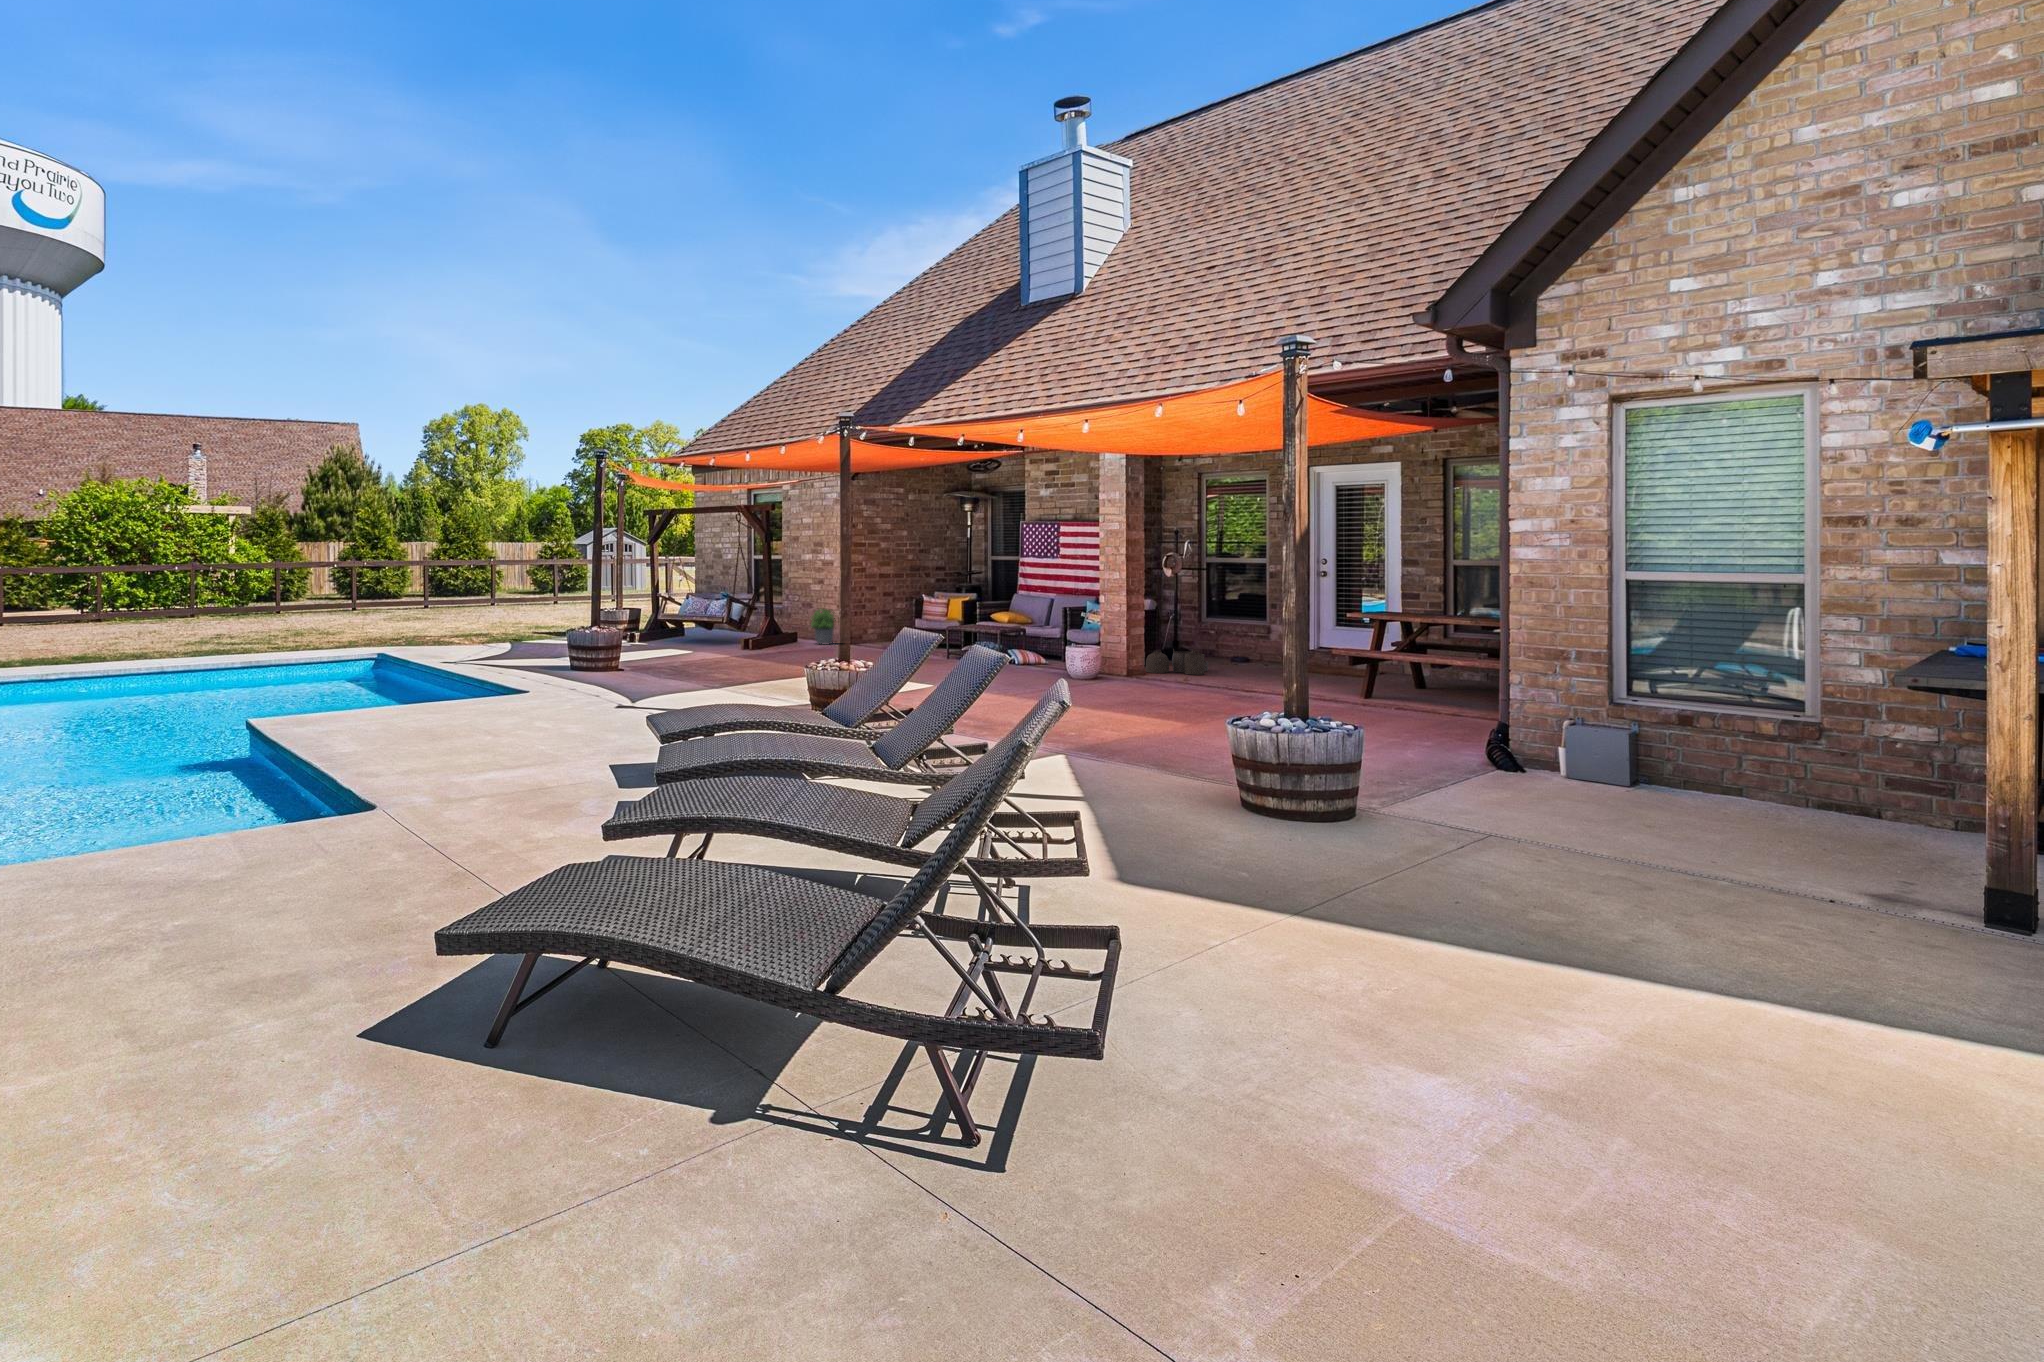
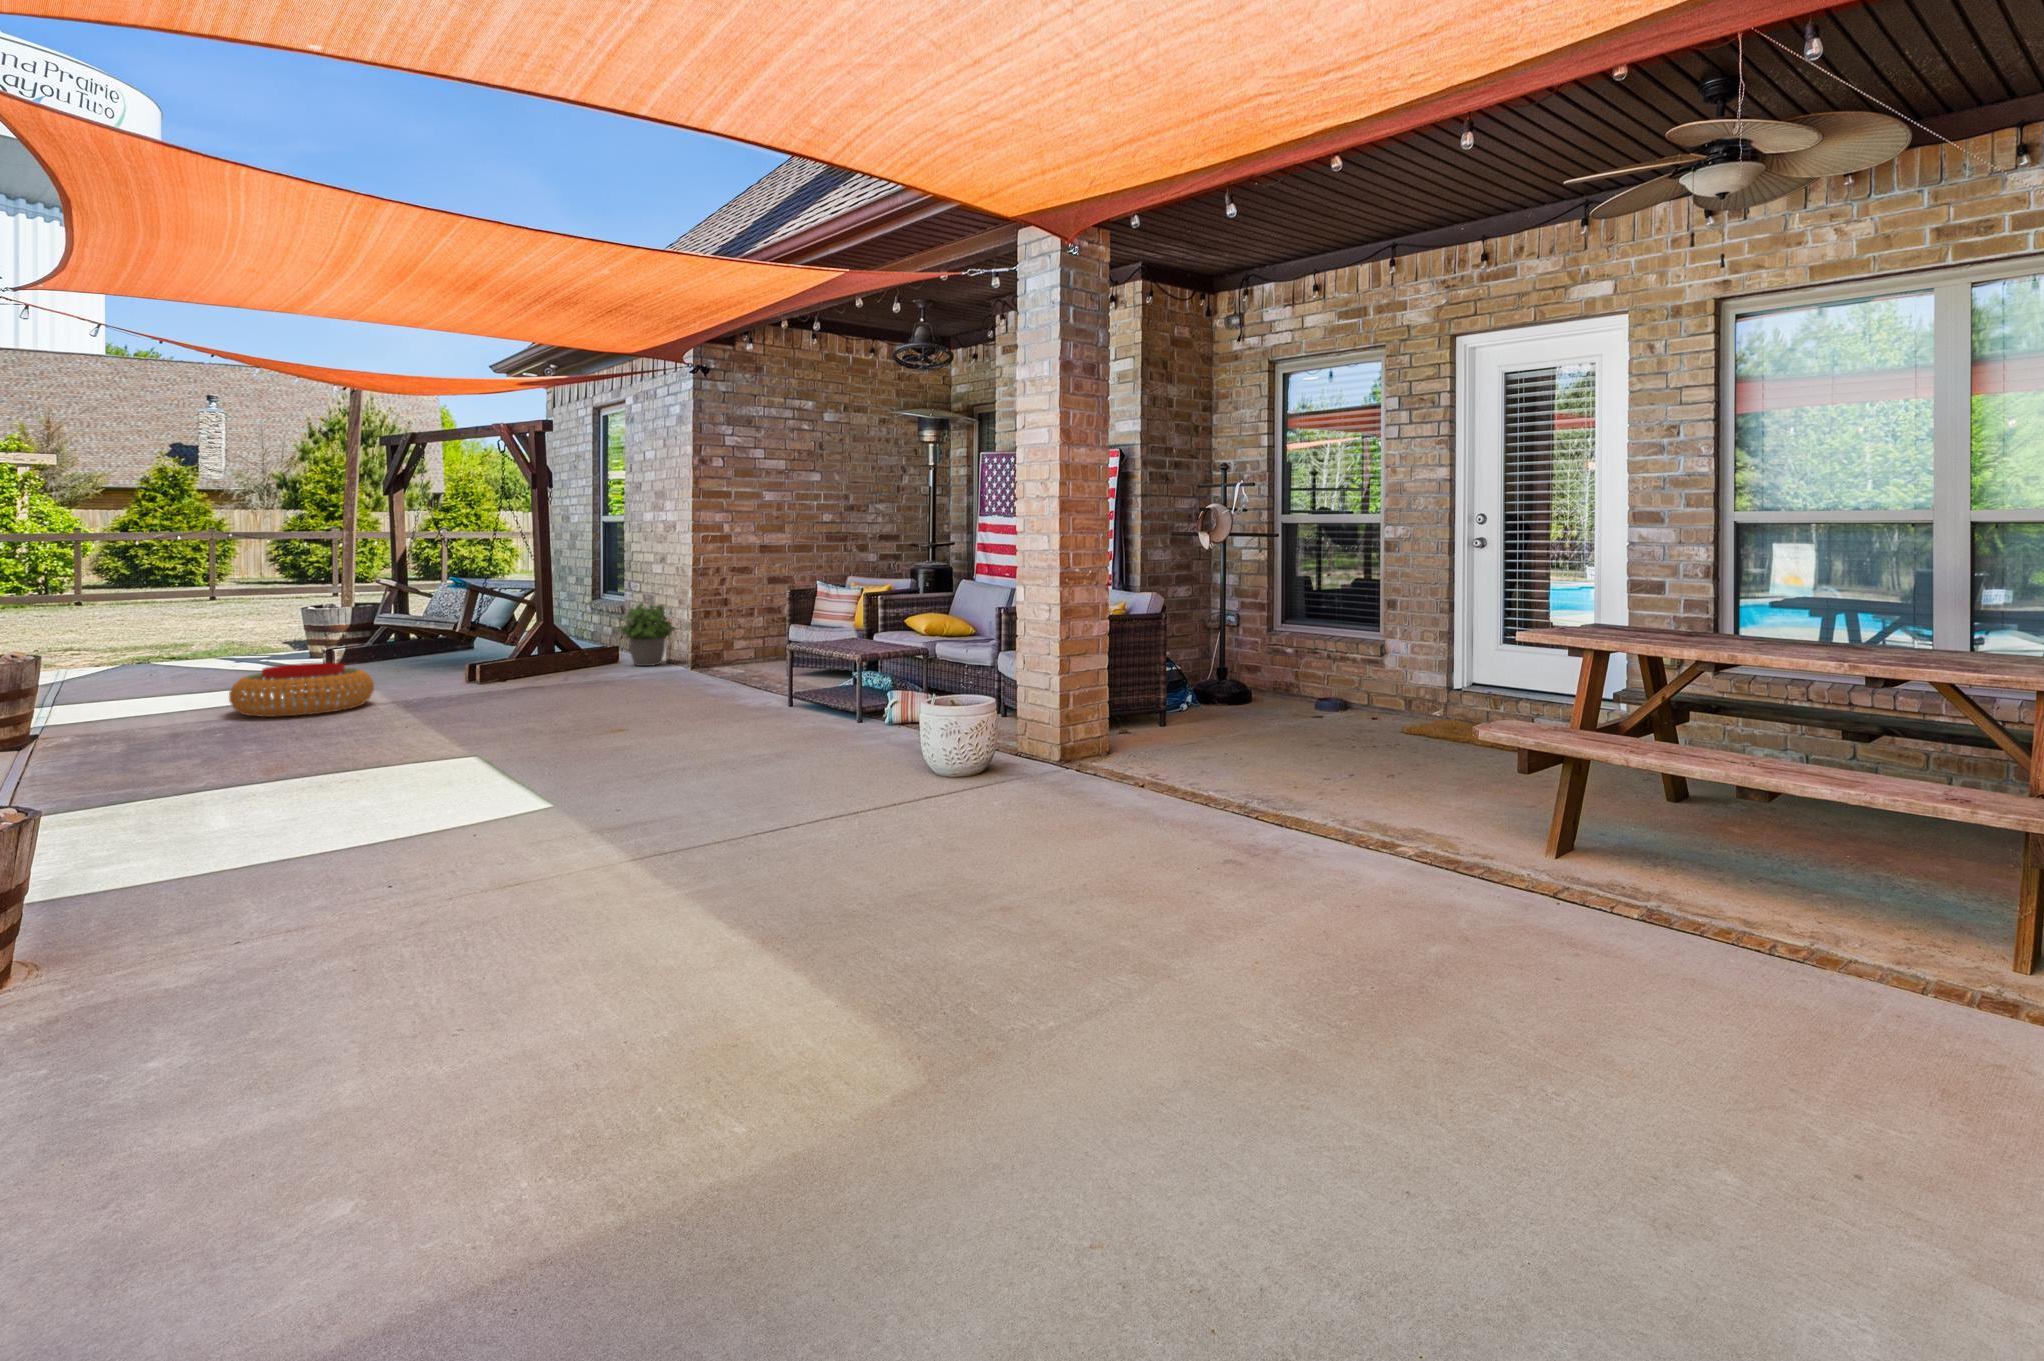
pouf: none [680,637,739,662] -> present [229,663,374,717]
woven basket: present [1146,649,1208,675] -> none [1115,695,1246,755]

